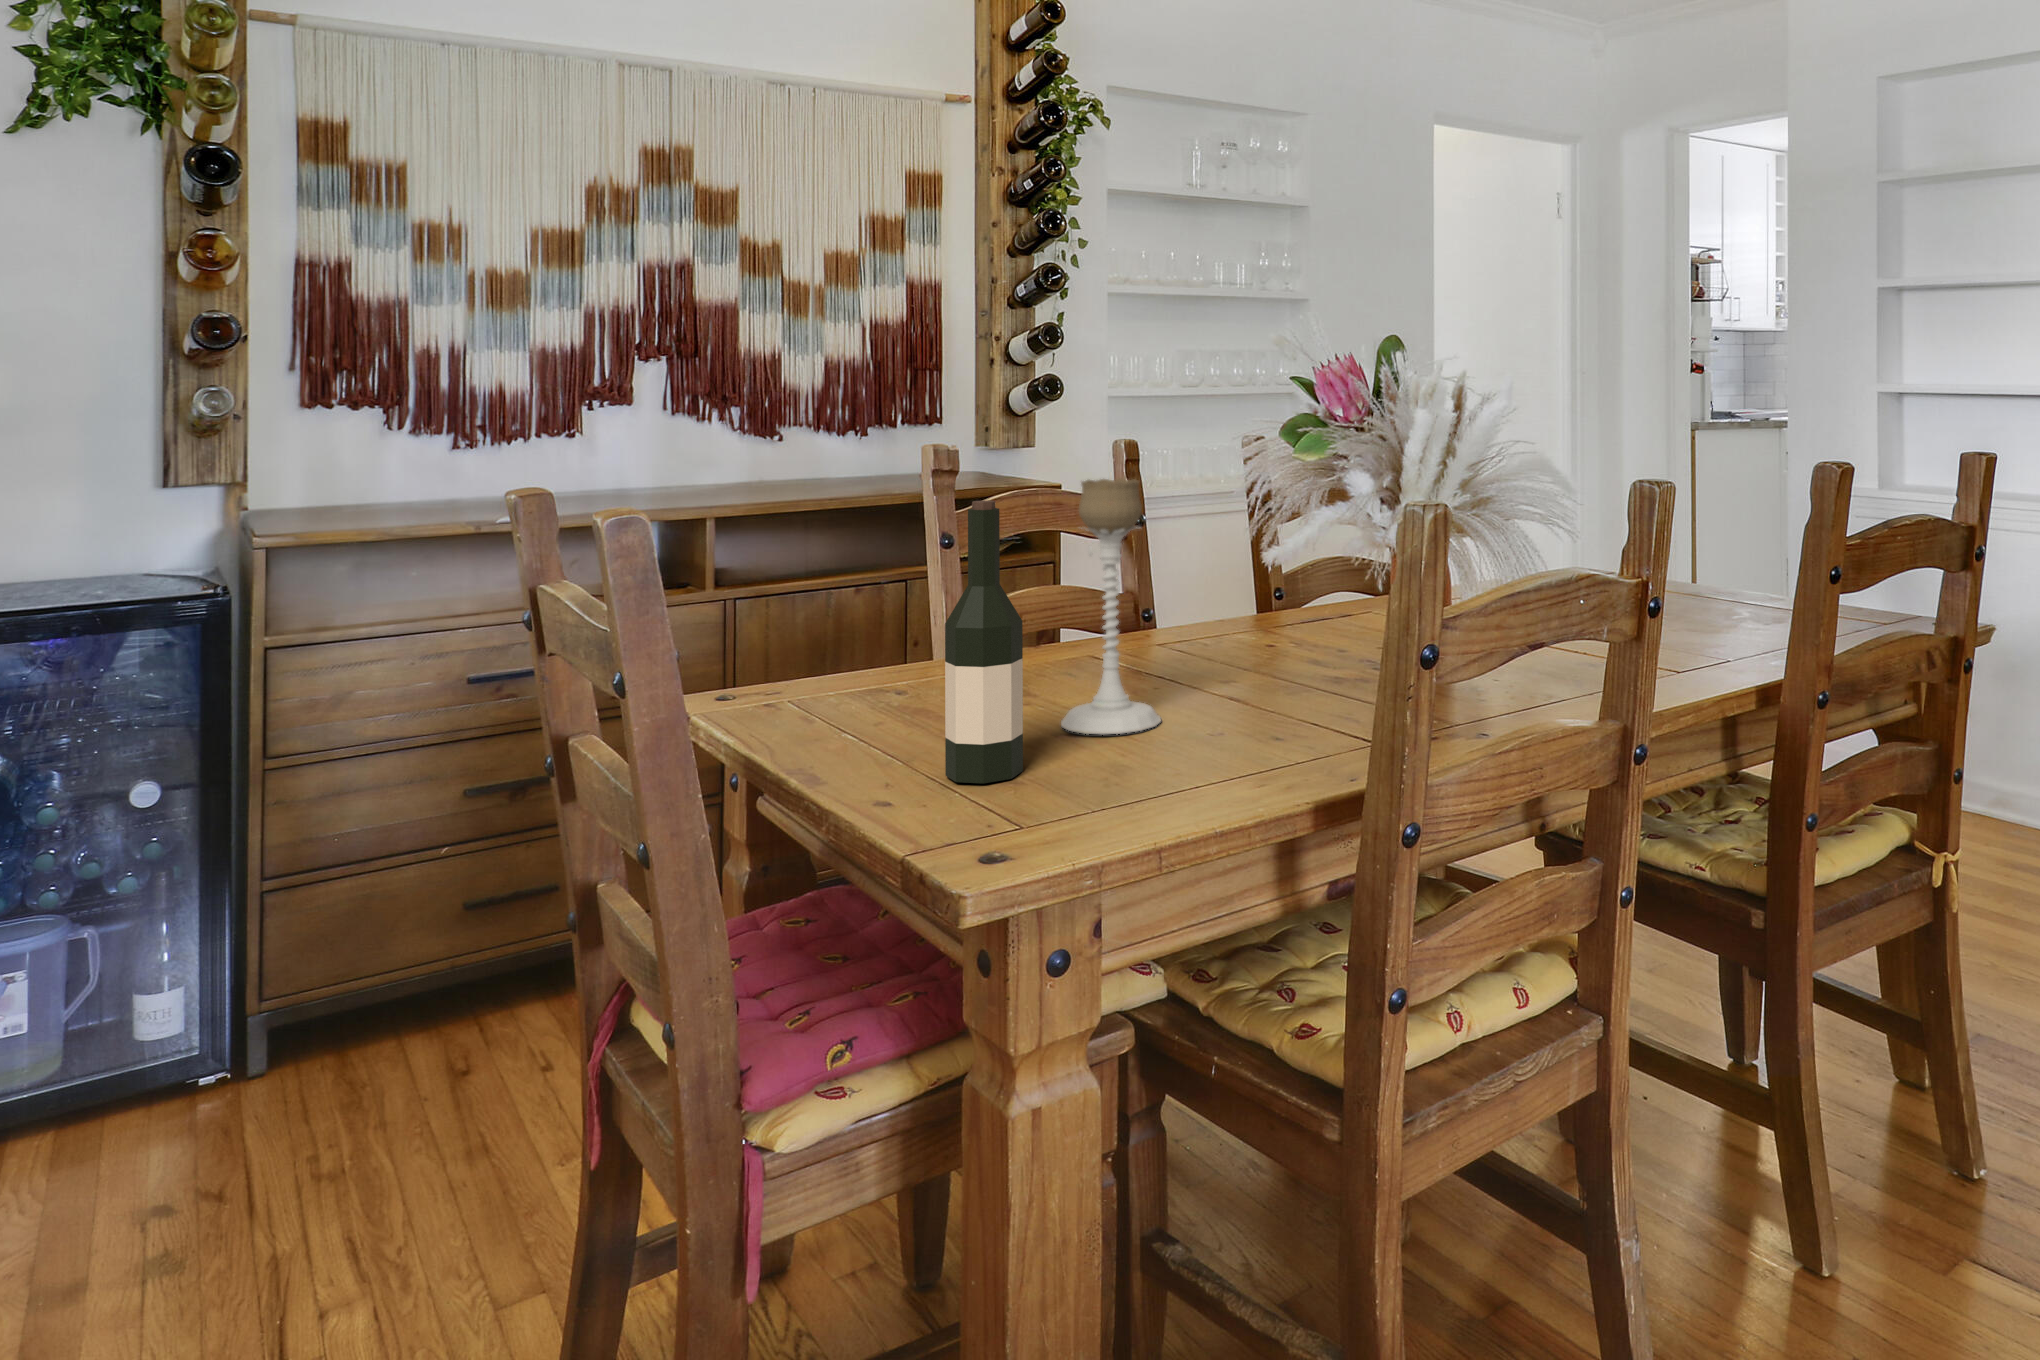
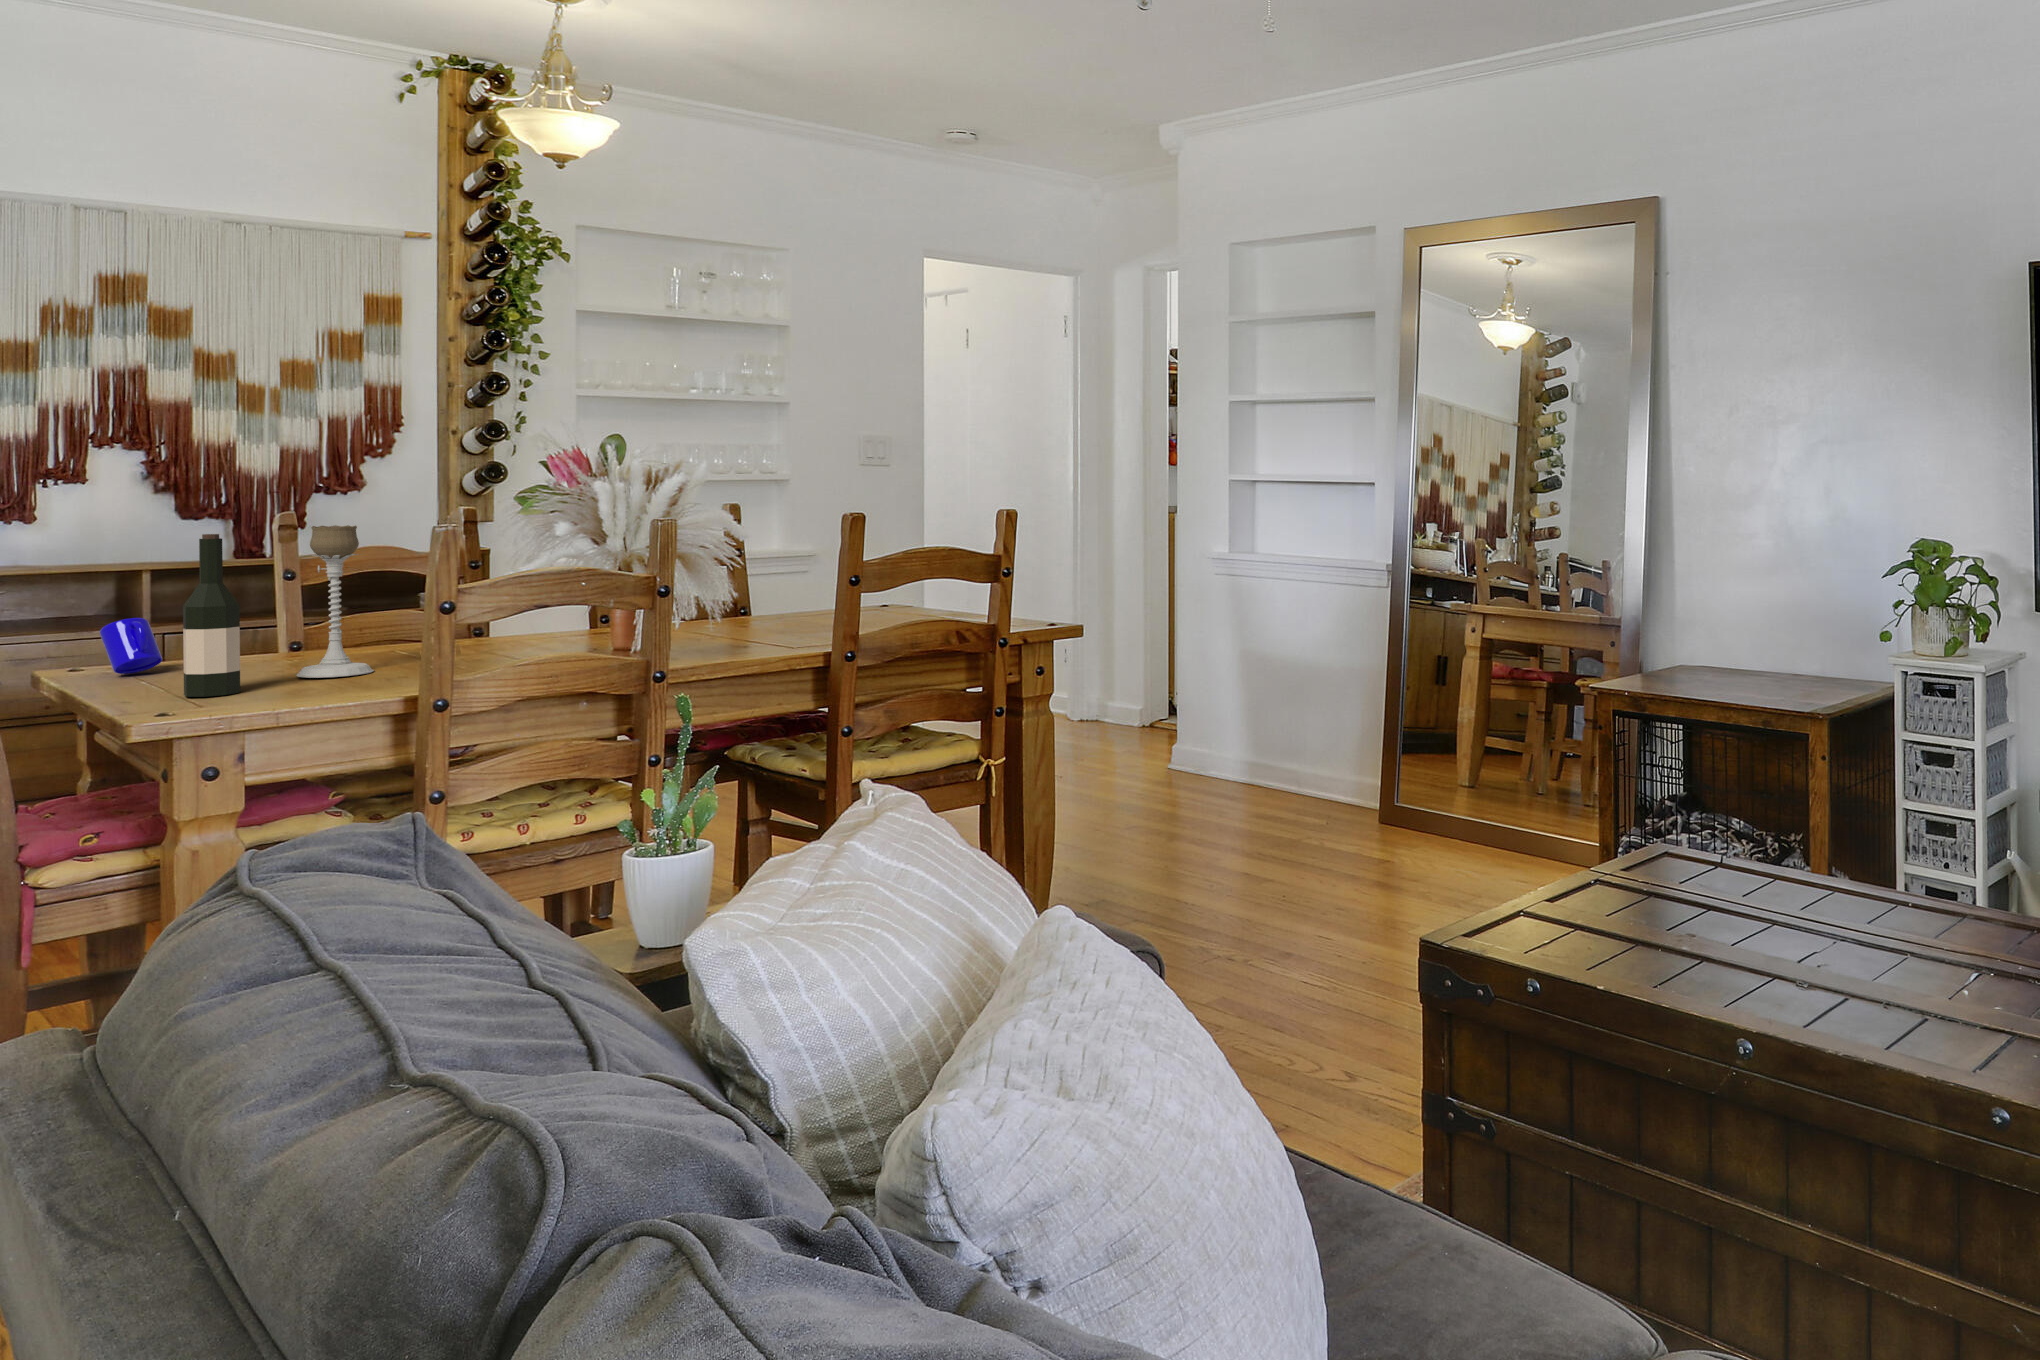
mug: none [770,620,849,708] -> present [100,618,162,674]

